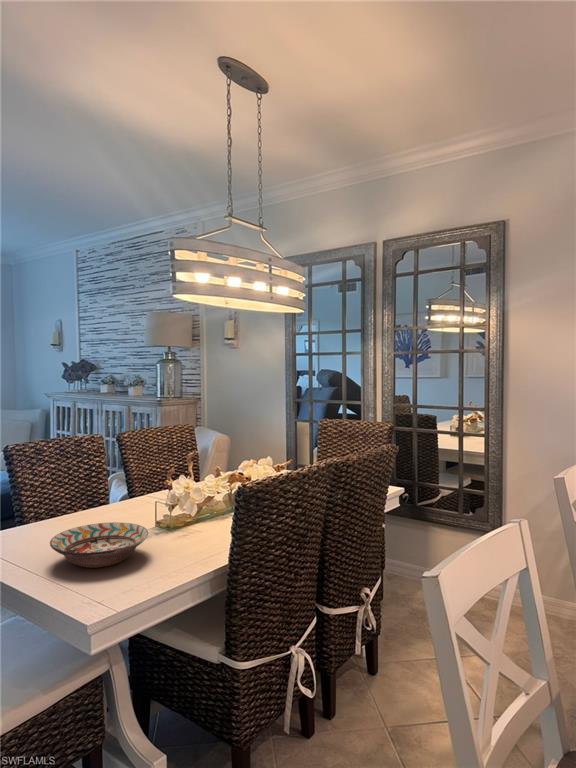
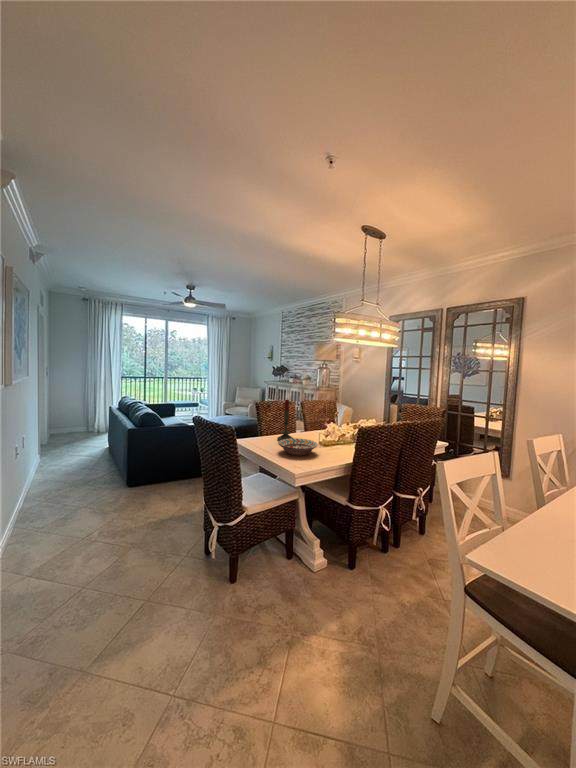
candle: none [56,431,97,533] -> present [277,400,293,441]

